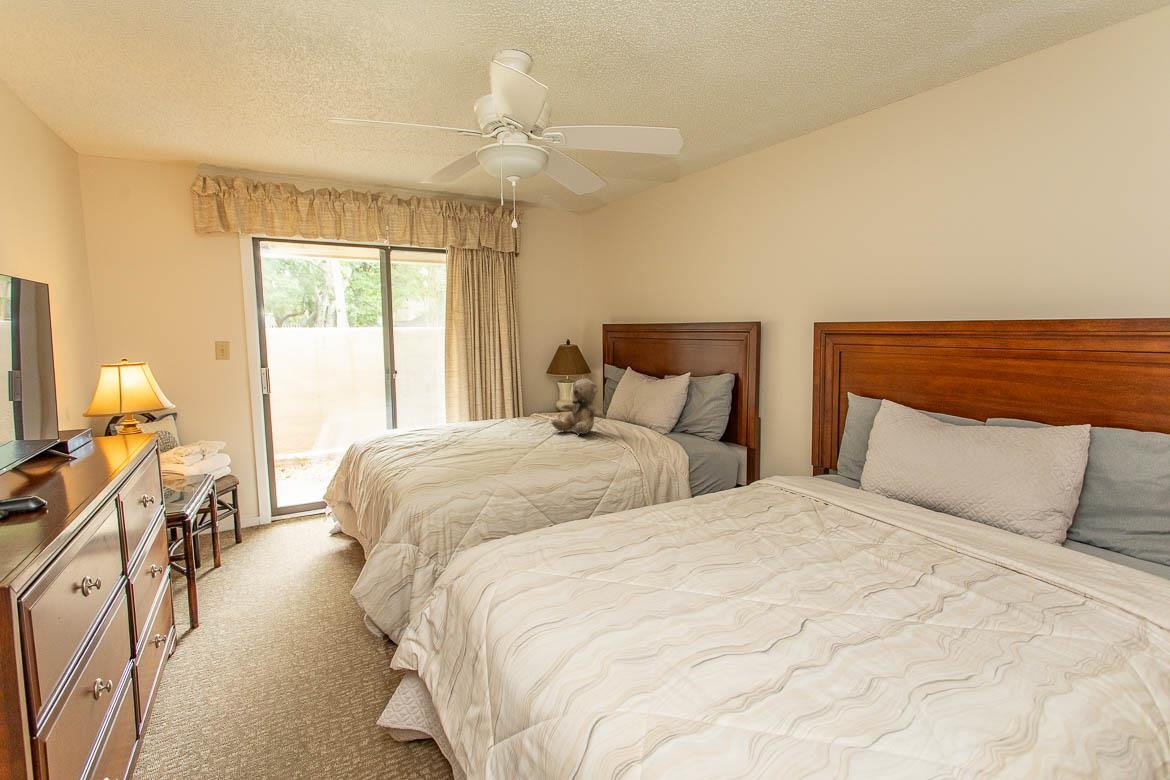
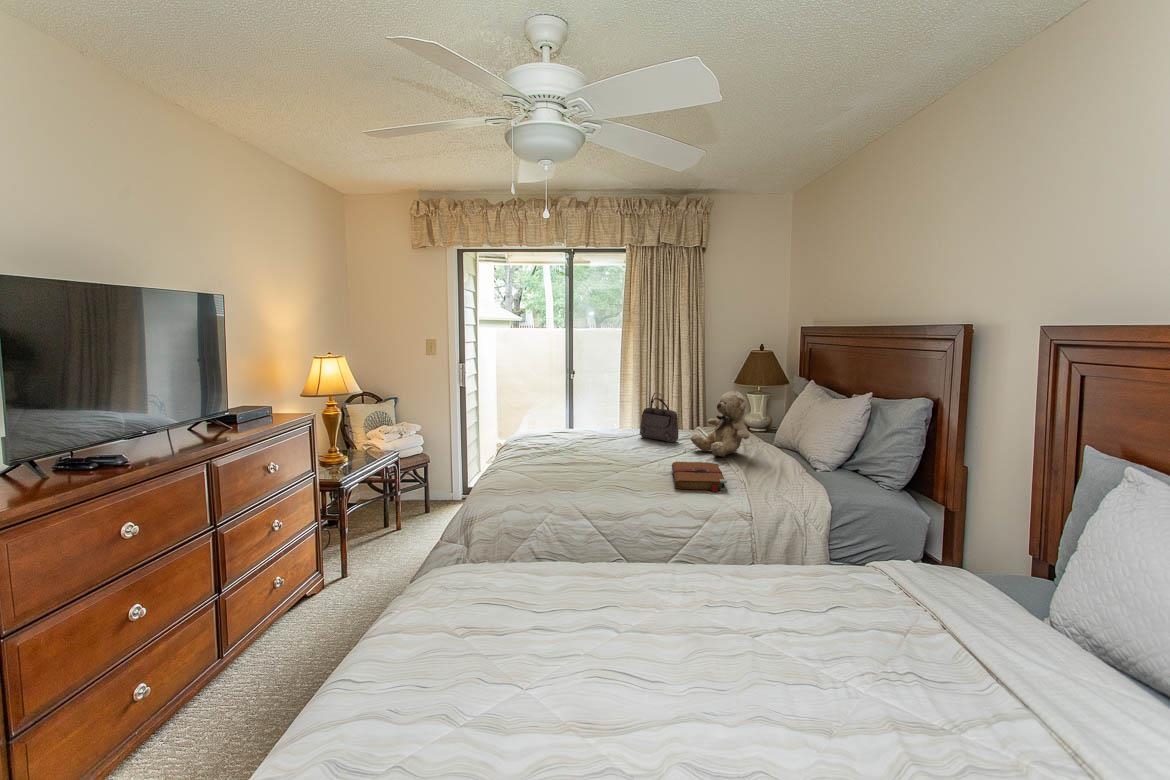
handbag: none [493,385,532,429] -> present [640,393,678,442]
book: none [559,437,620,459] -> present [672,462,727,492]

